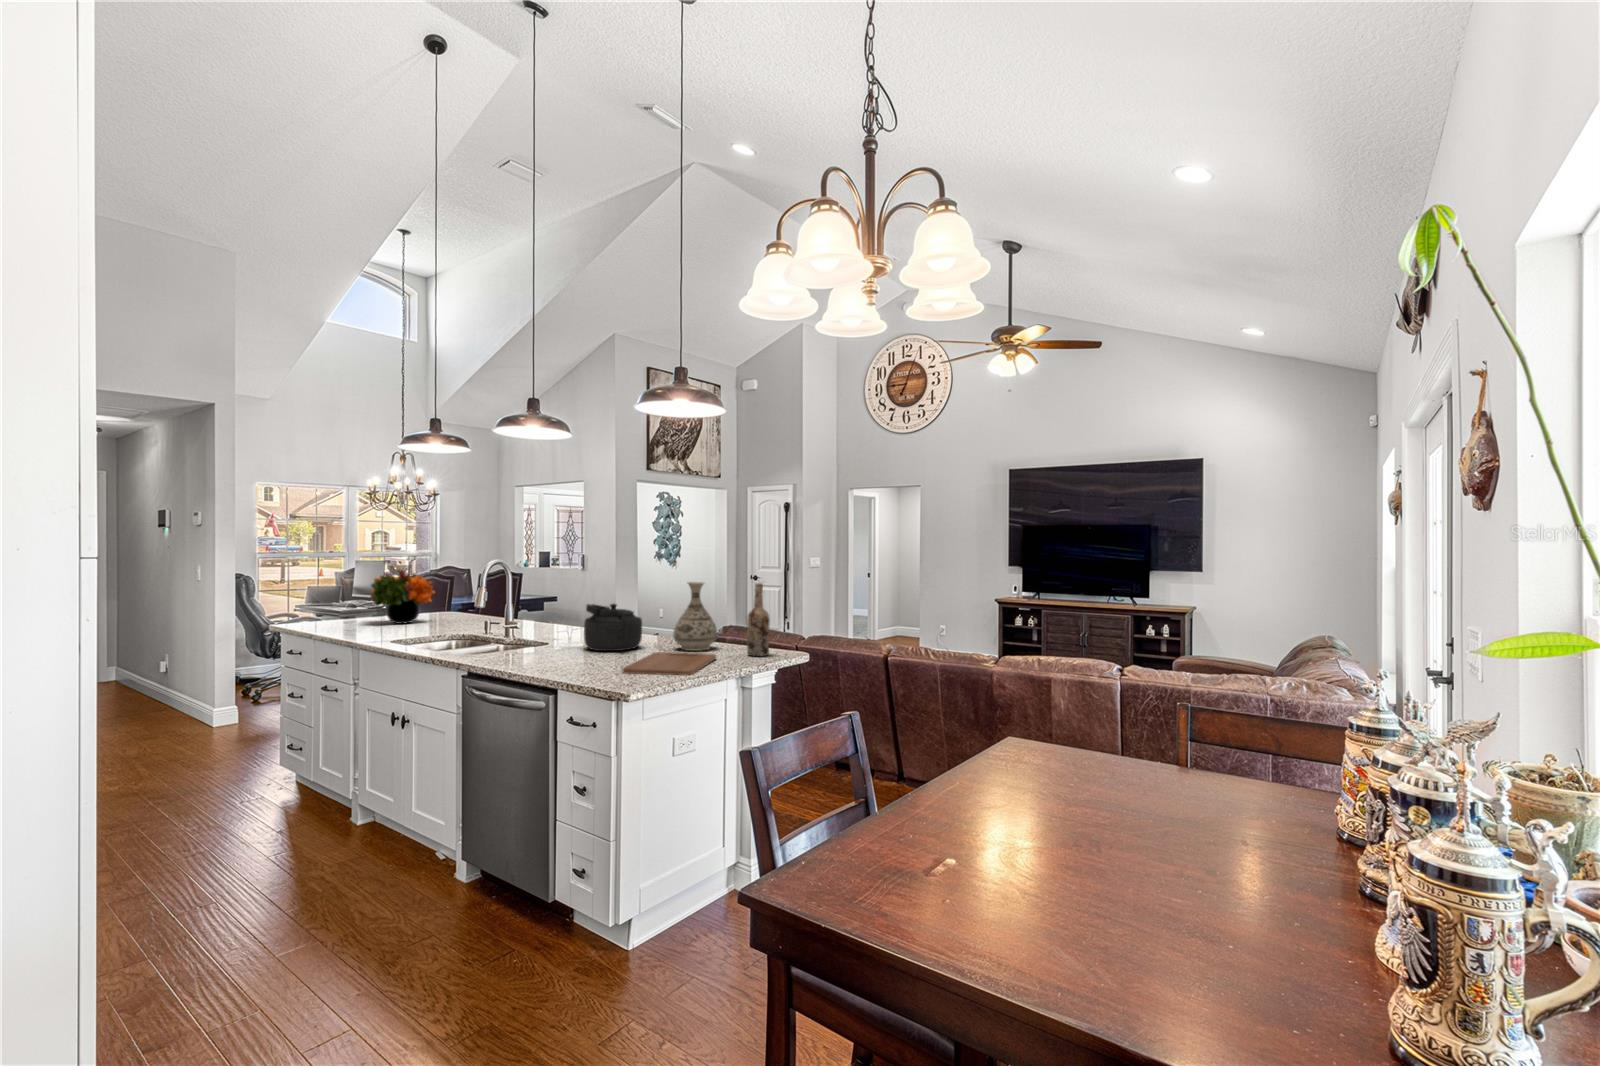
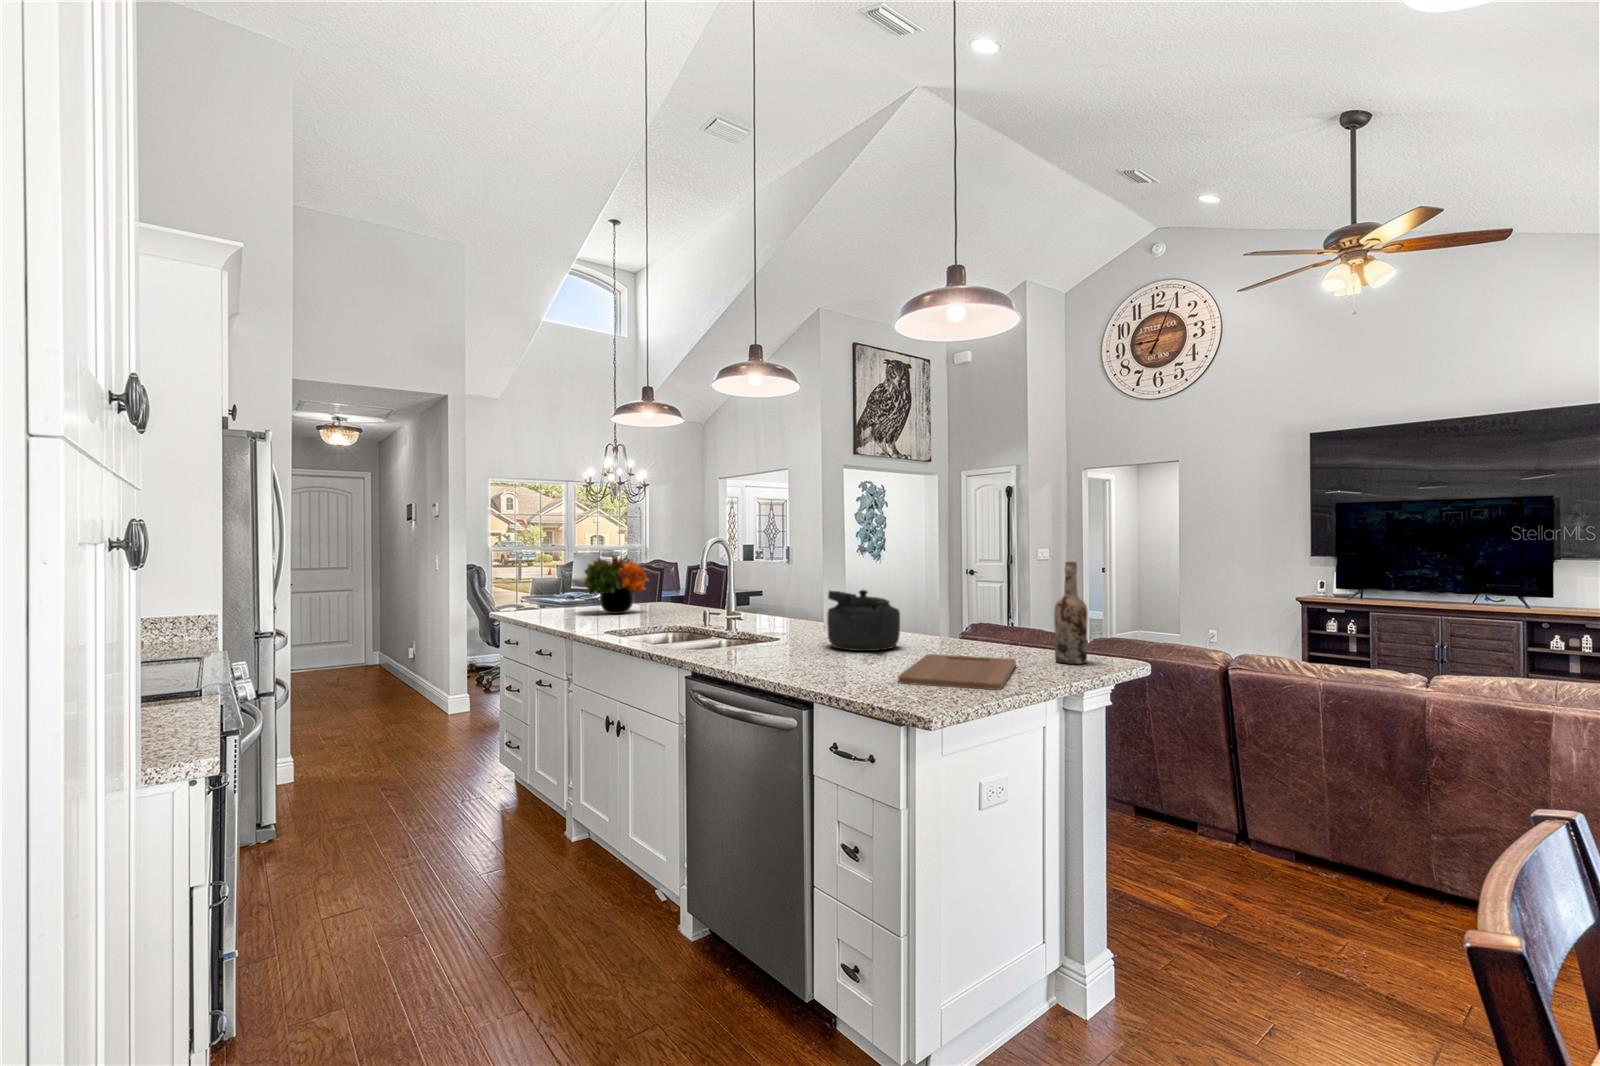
vase: present [673,582,717,651] -> none [943,561,1002,653]

